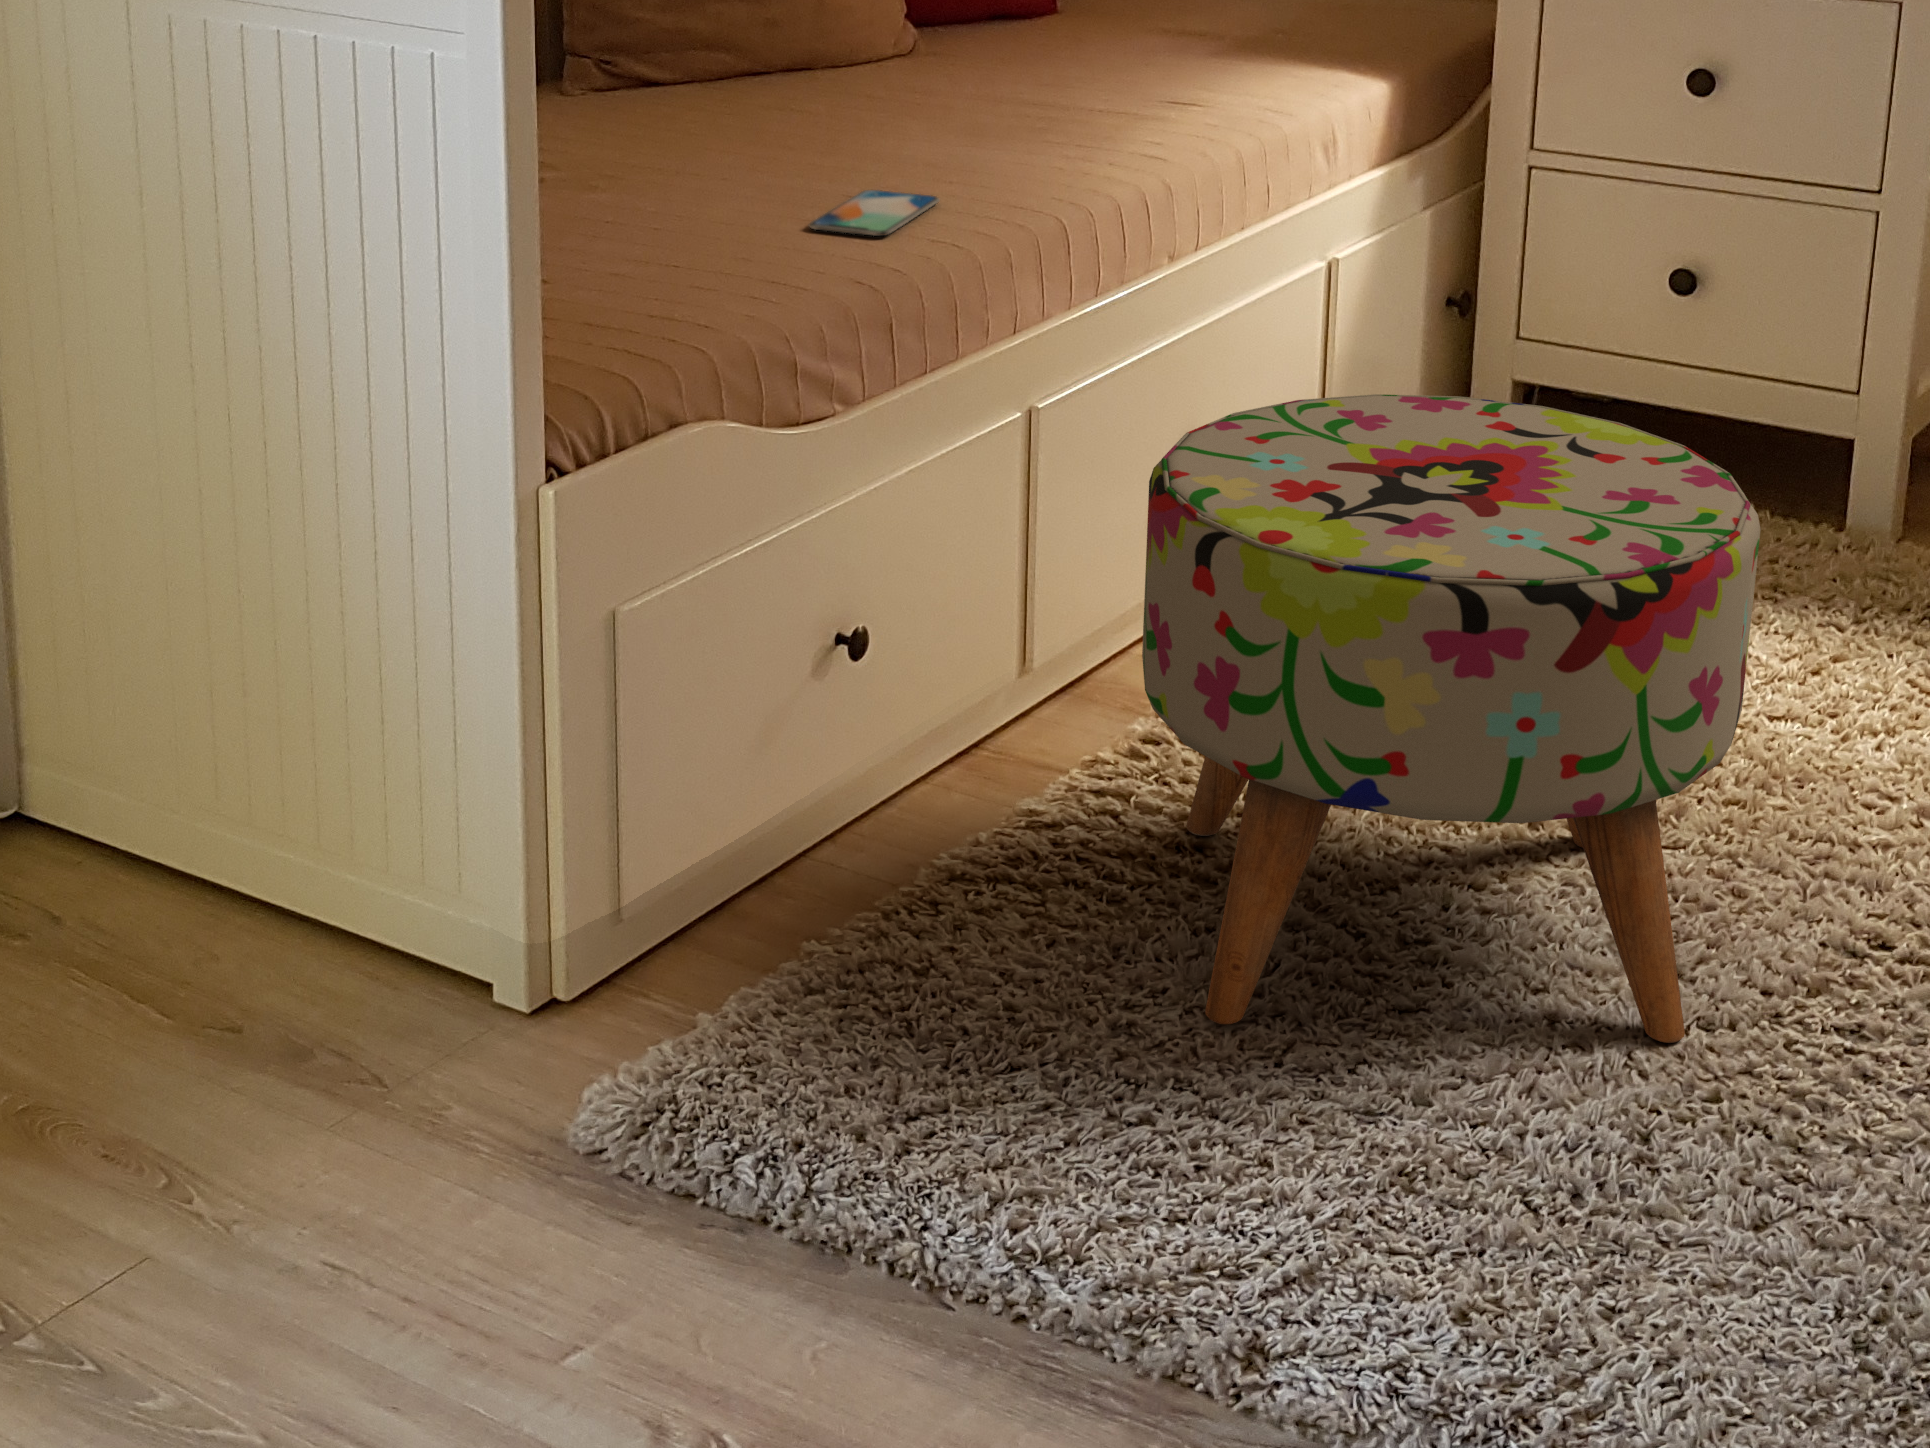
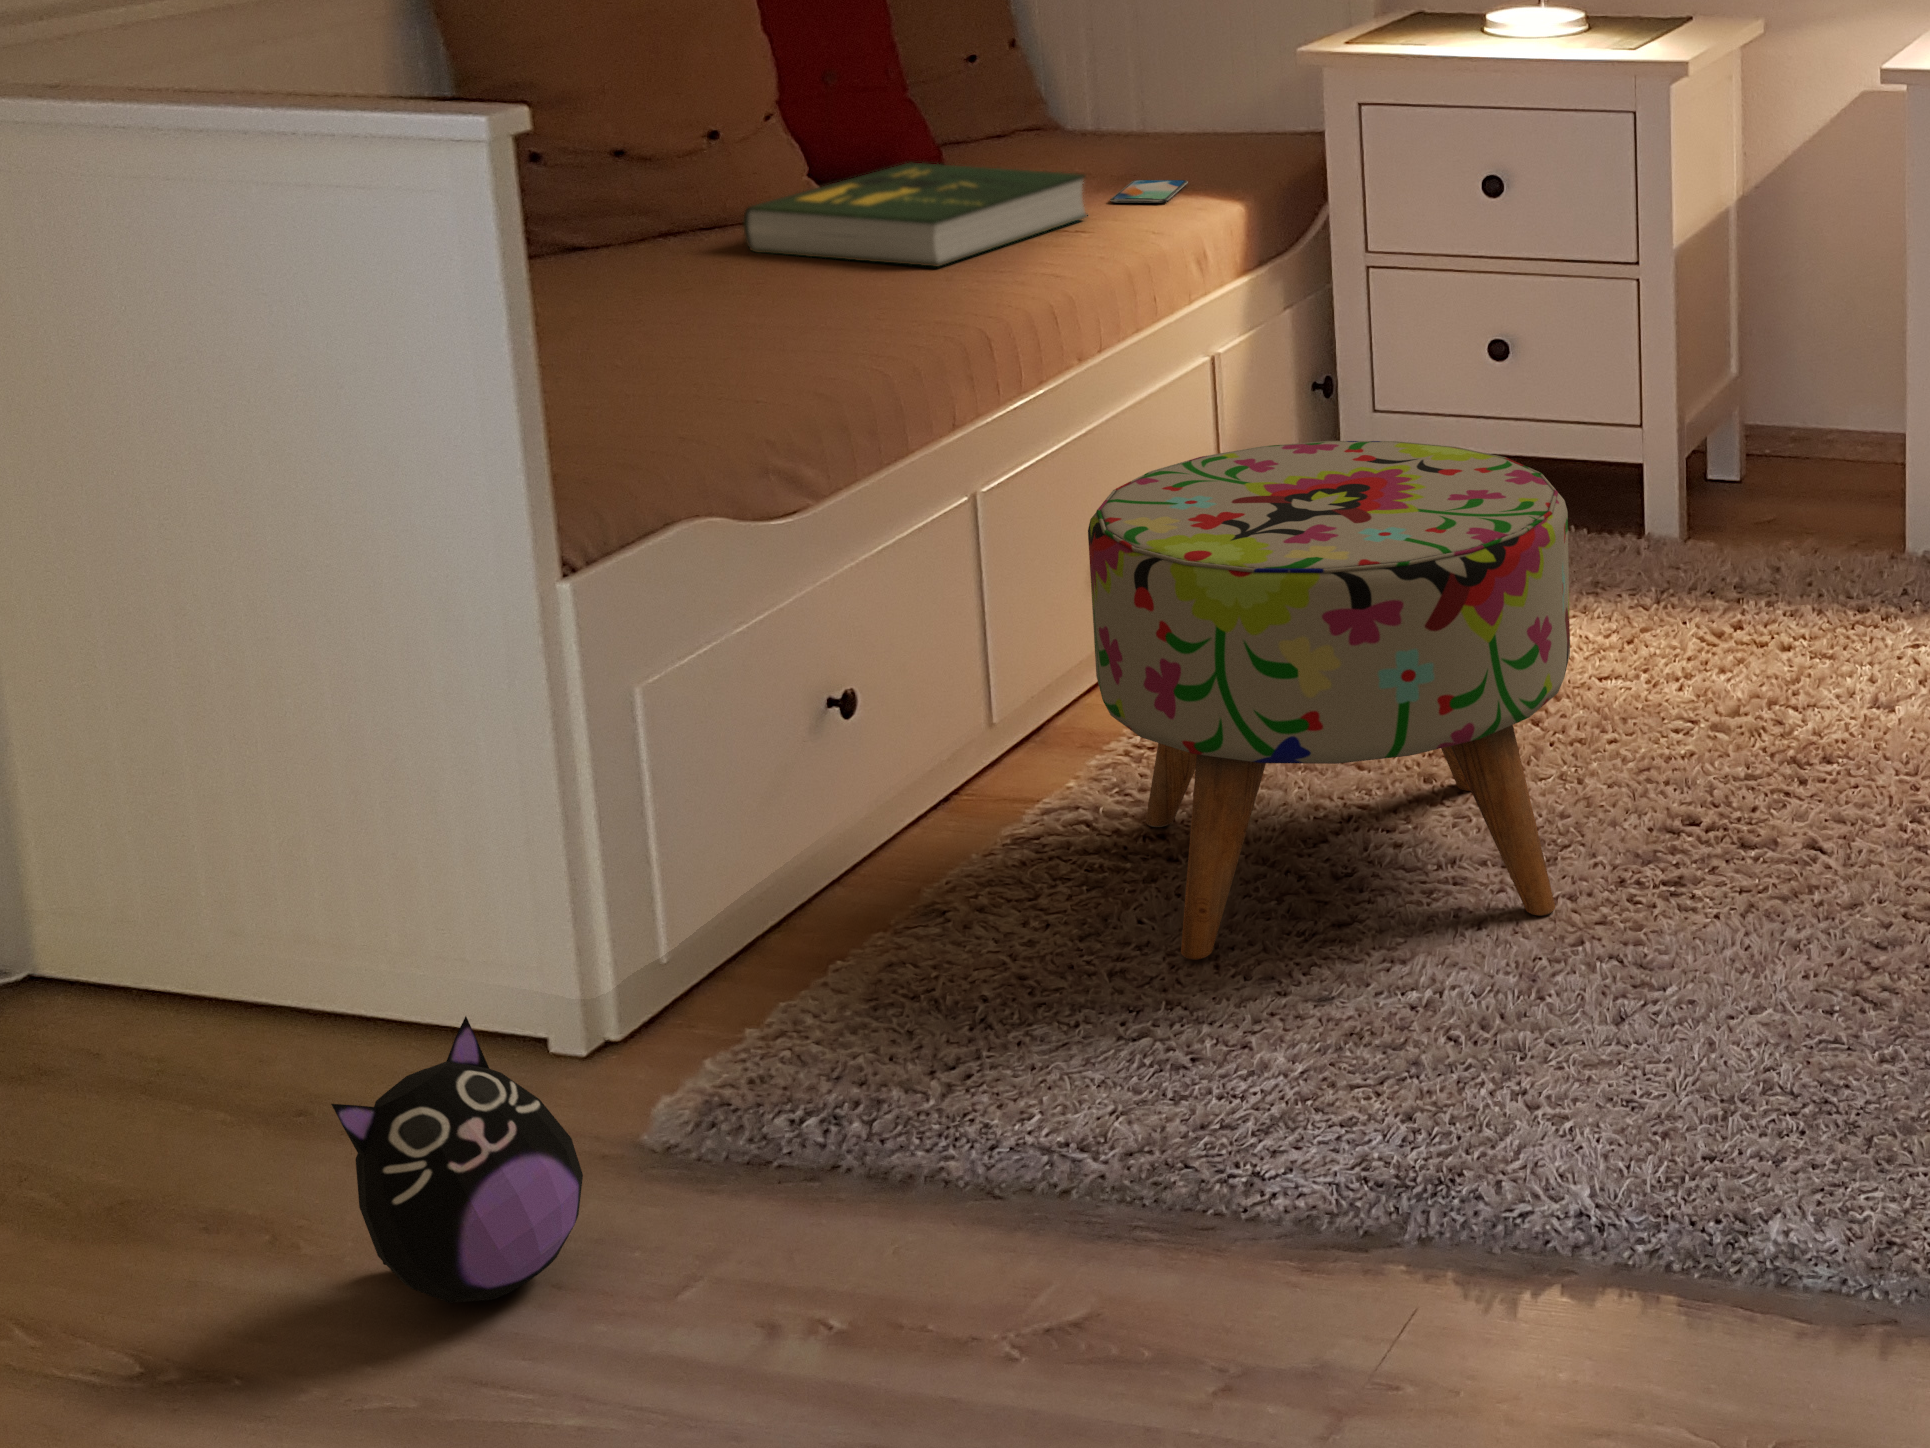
book: none [818,4,1207,132] -> present [744,163,1087,267]
smartphone: present [809,190,940,236] -> present [1110,180,1188,203]
plush toy: none [217,985,481,1315] -> present [331,1016,583,1303]

